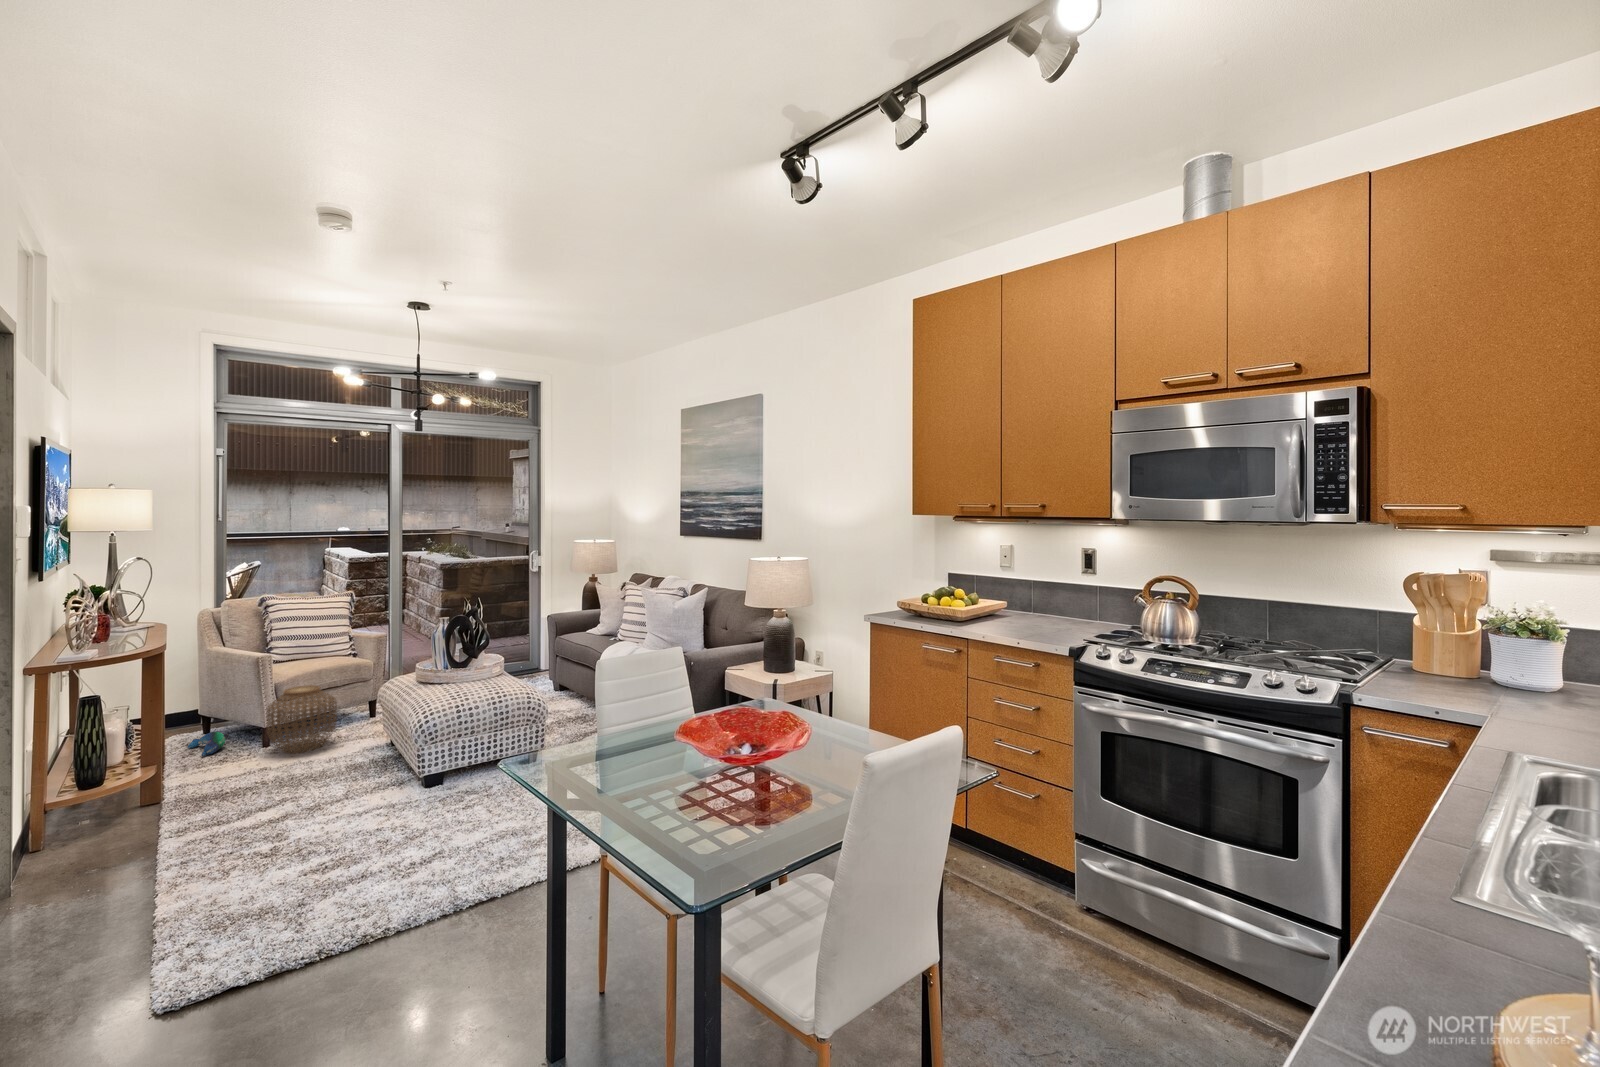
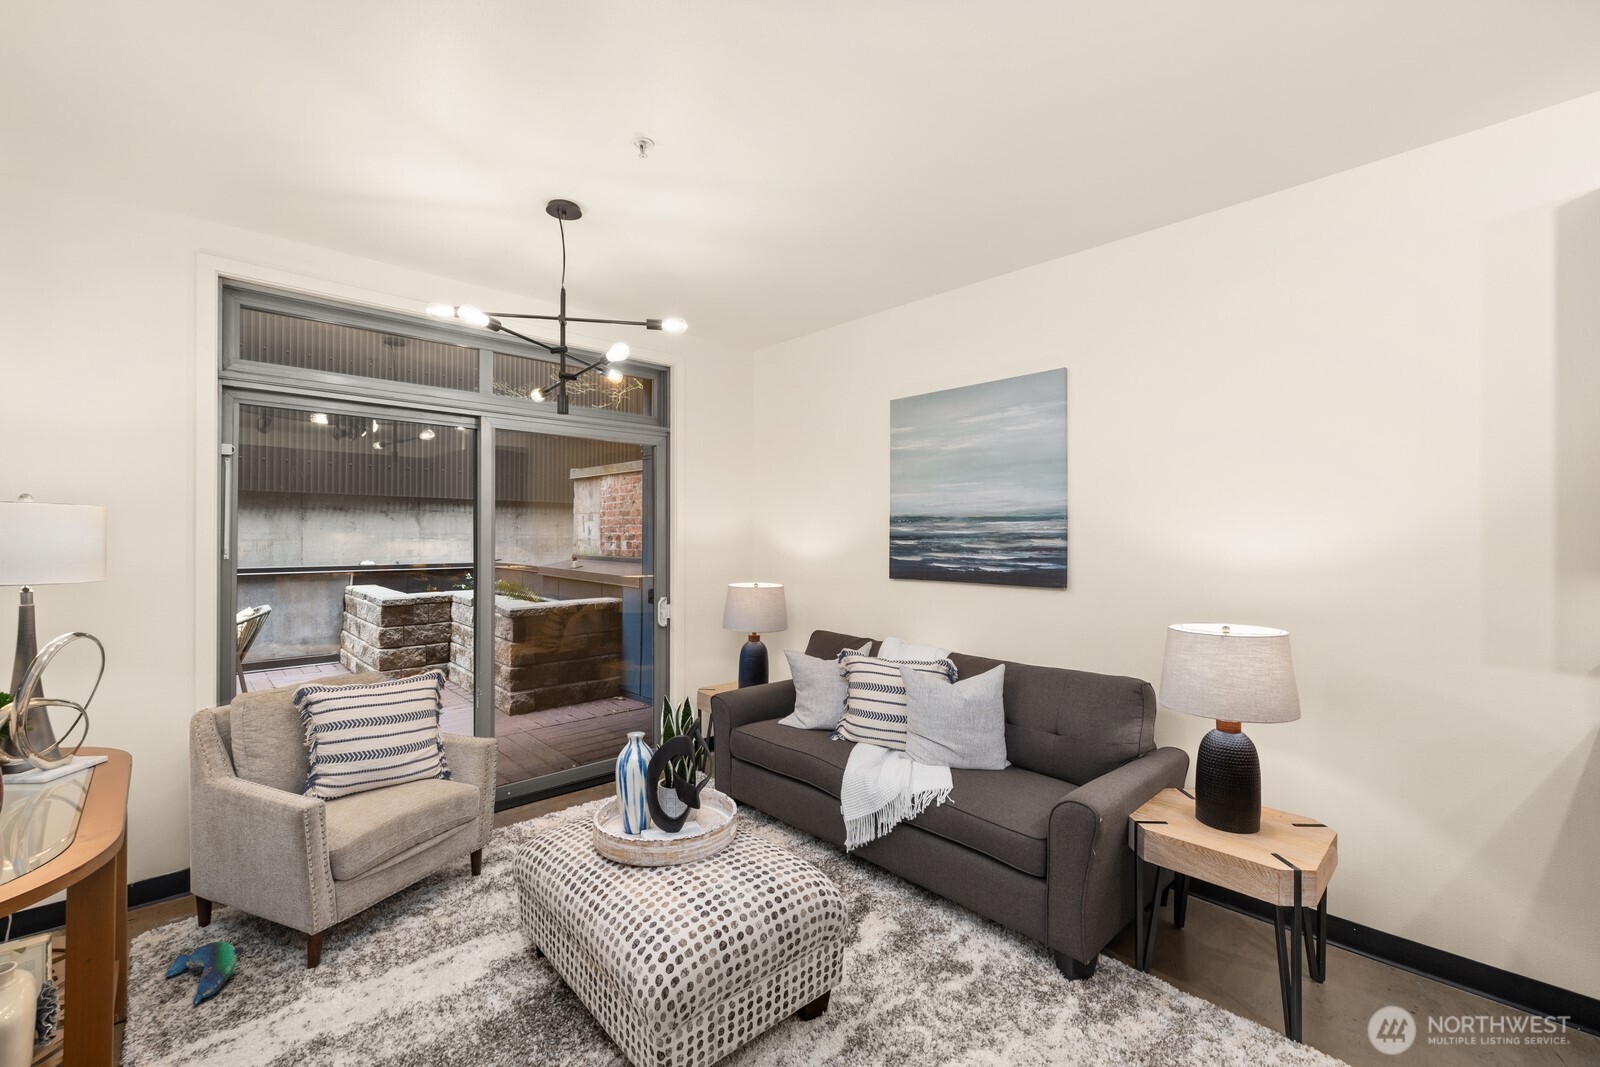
woven basket: present [266,685,337,753] -> none [317,852,440,990]

